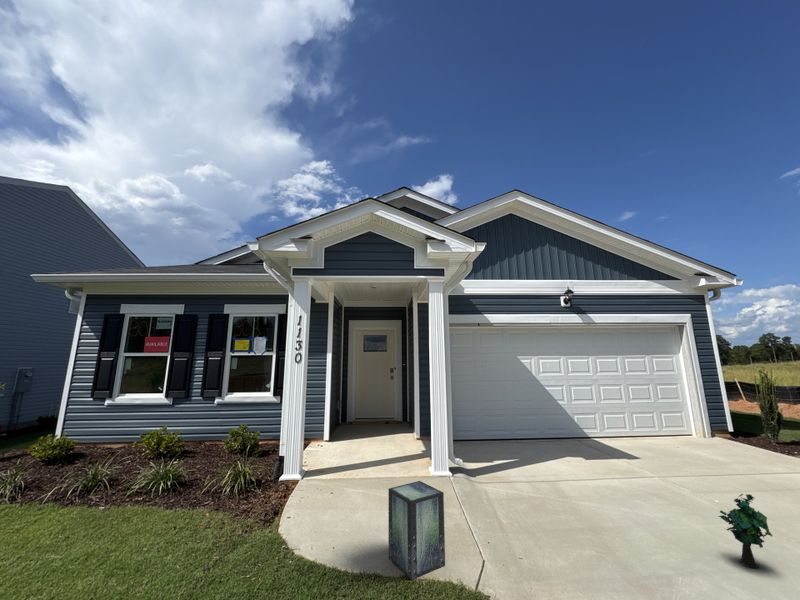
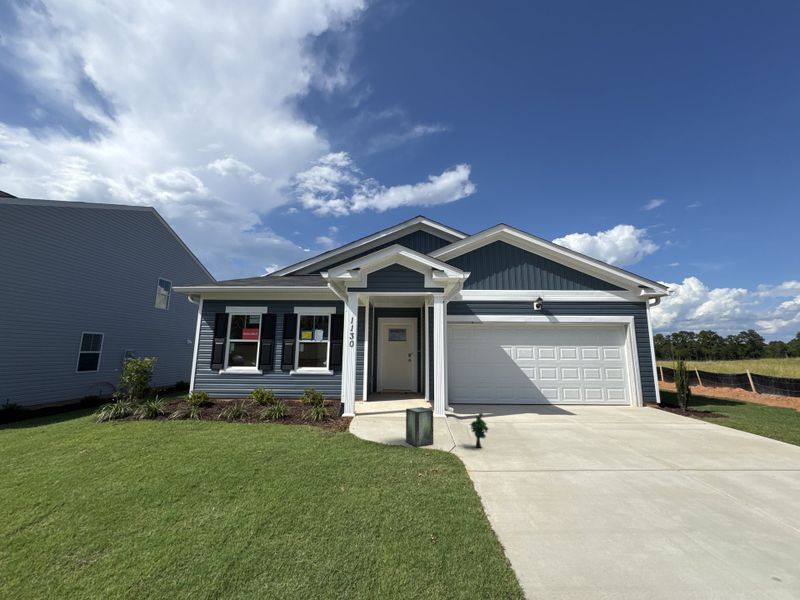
decorative plant: present [719,494,772,568] -> present [470,413,488,448]

